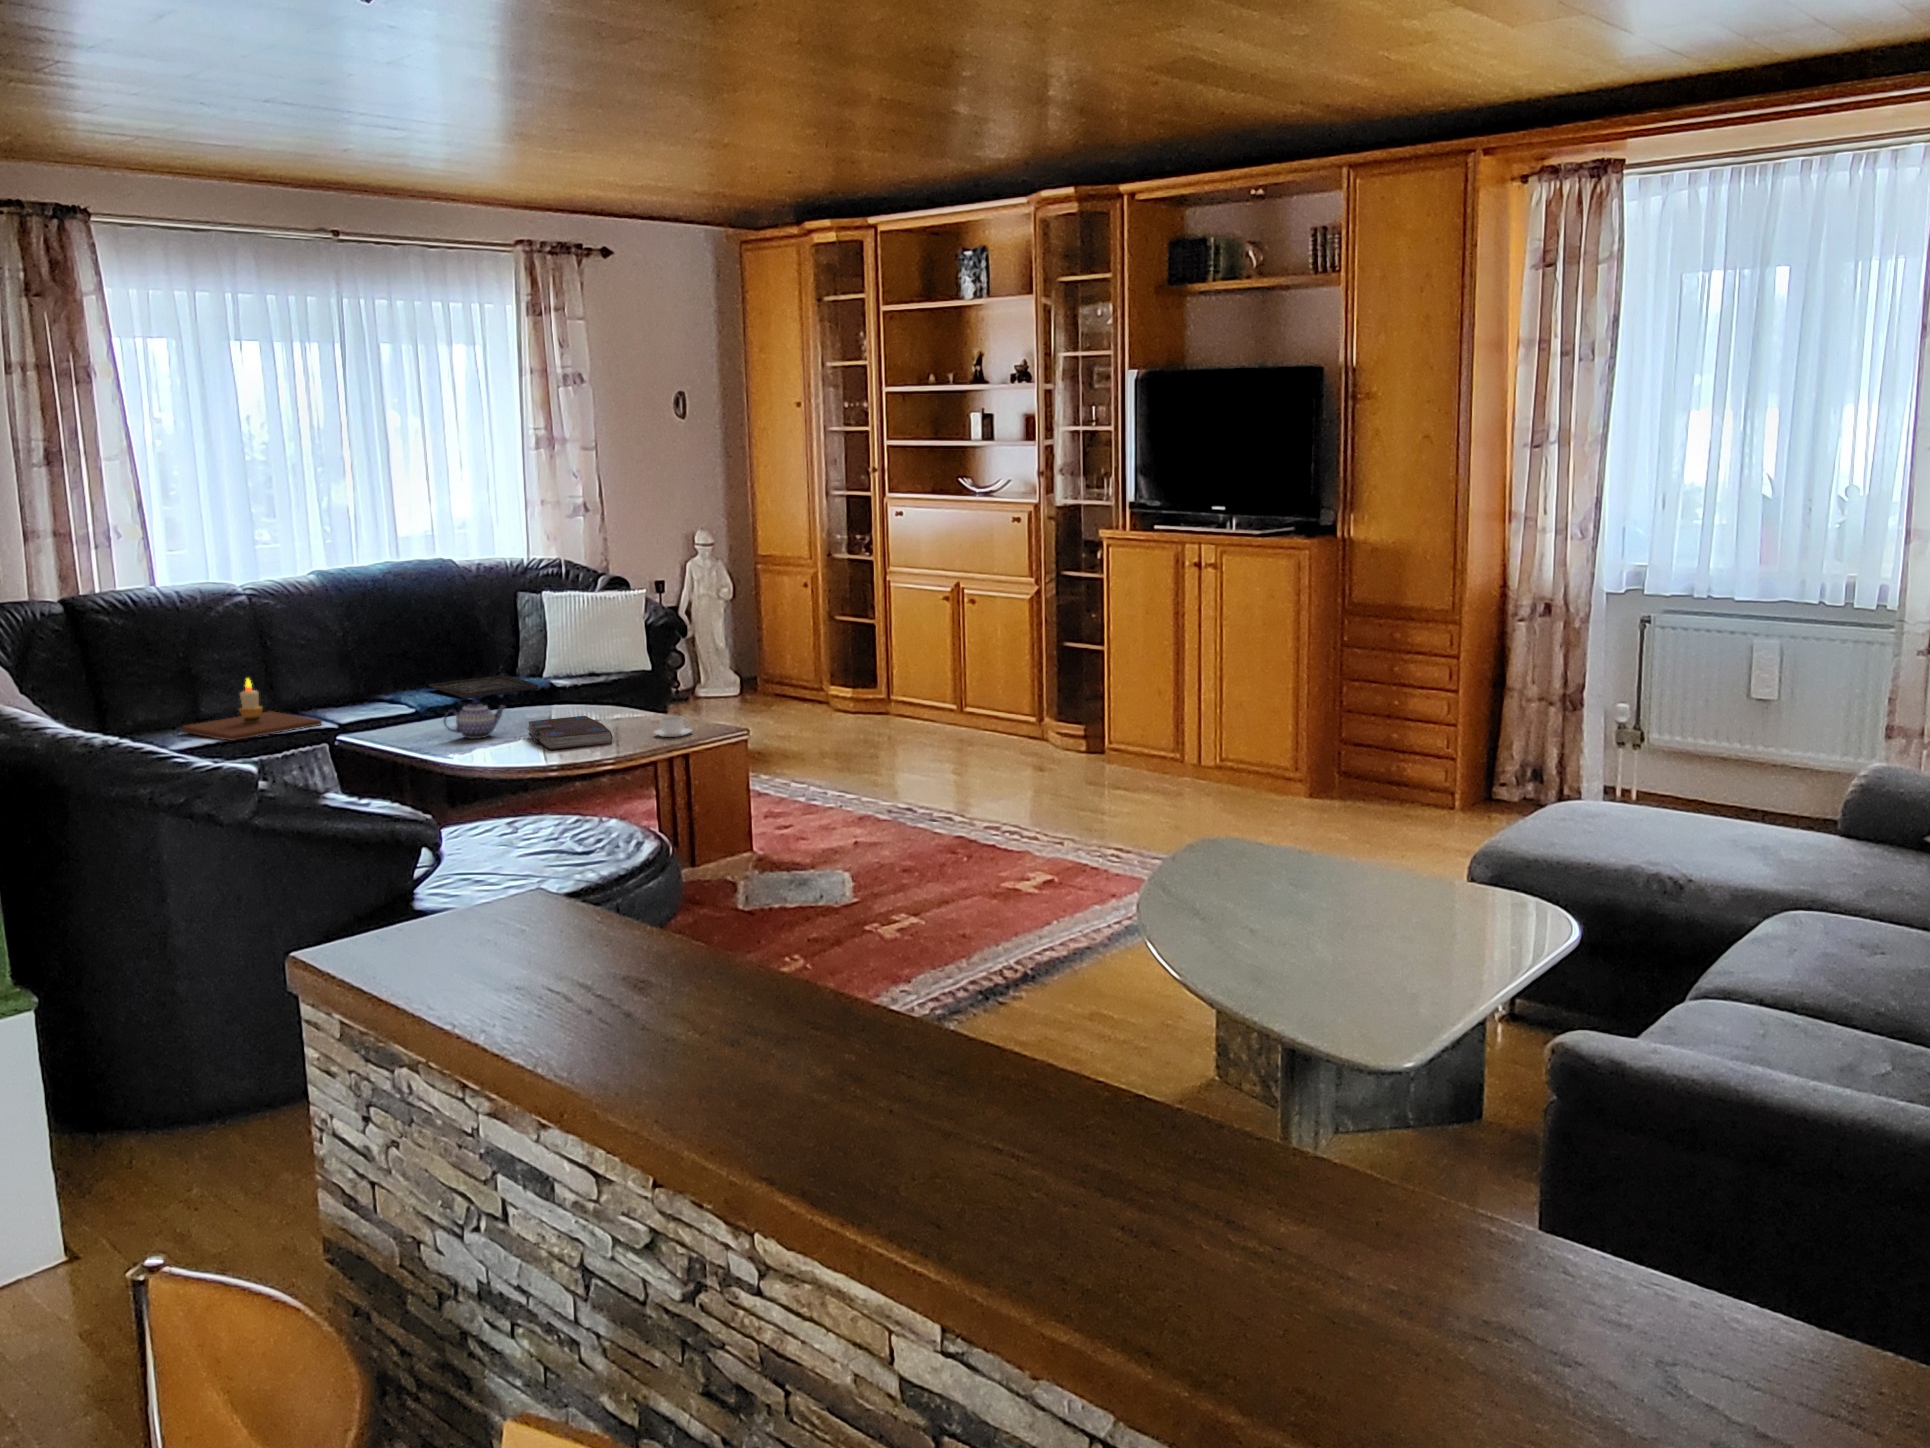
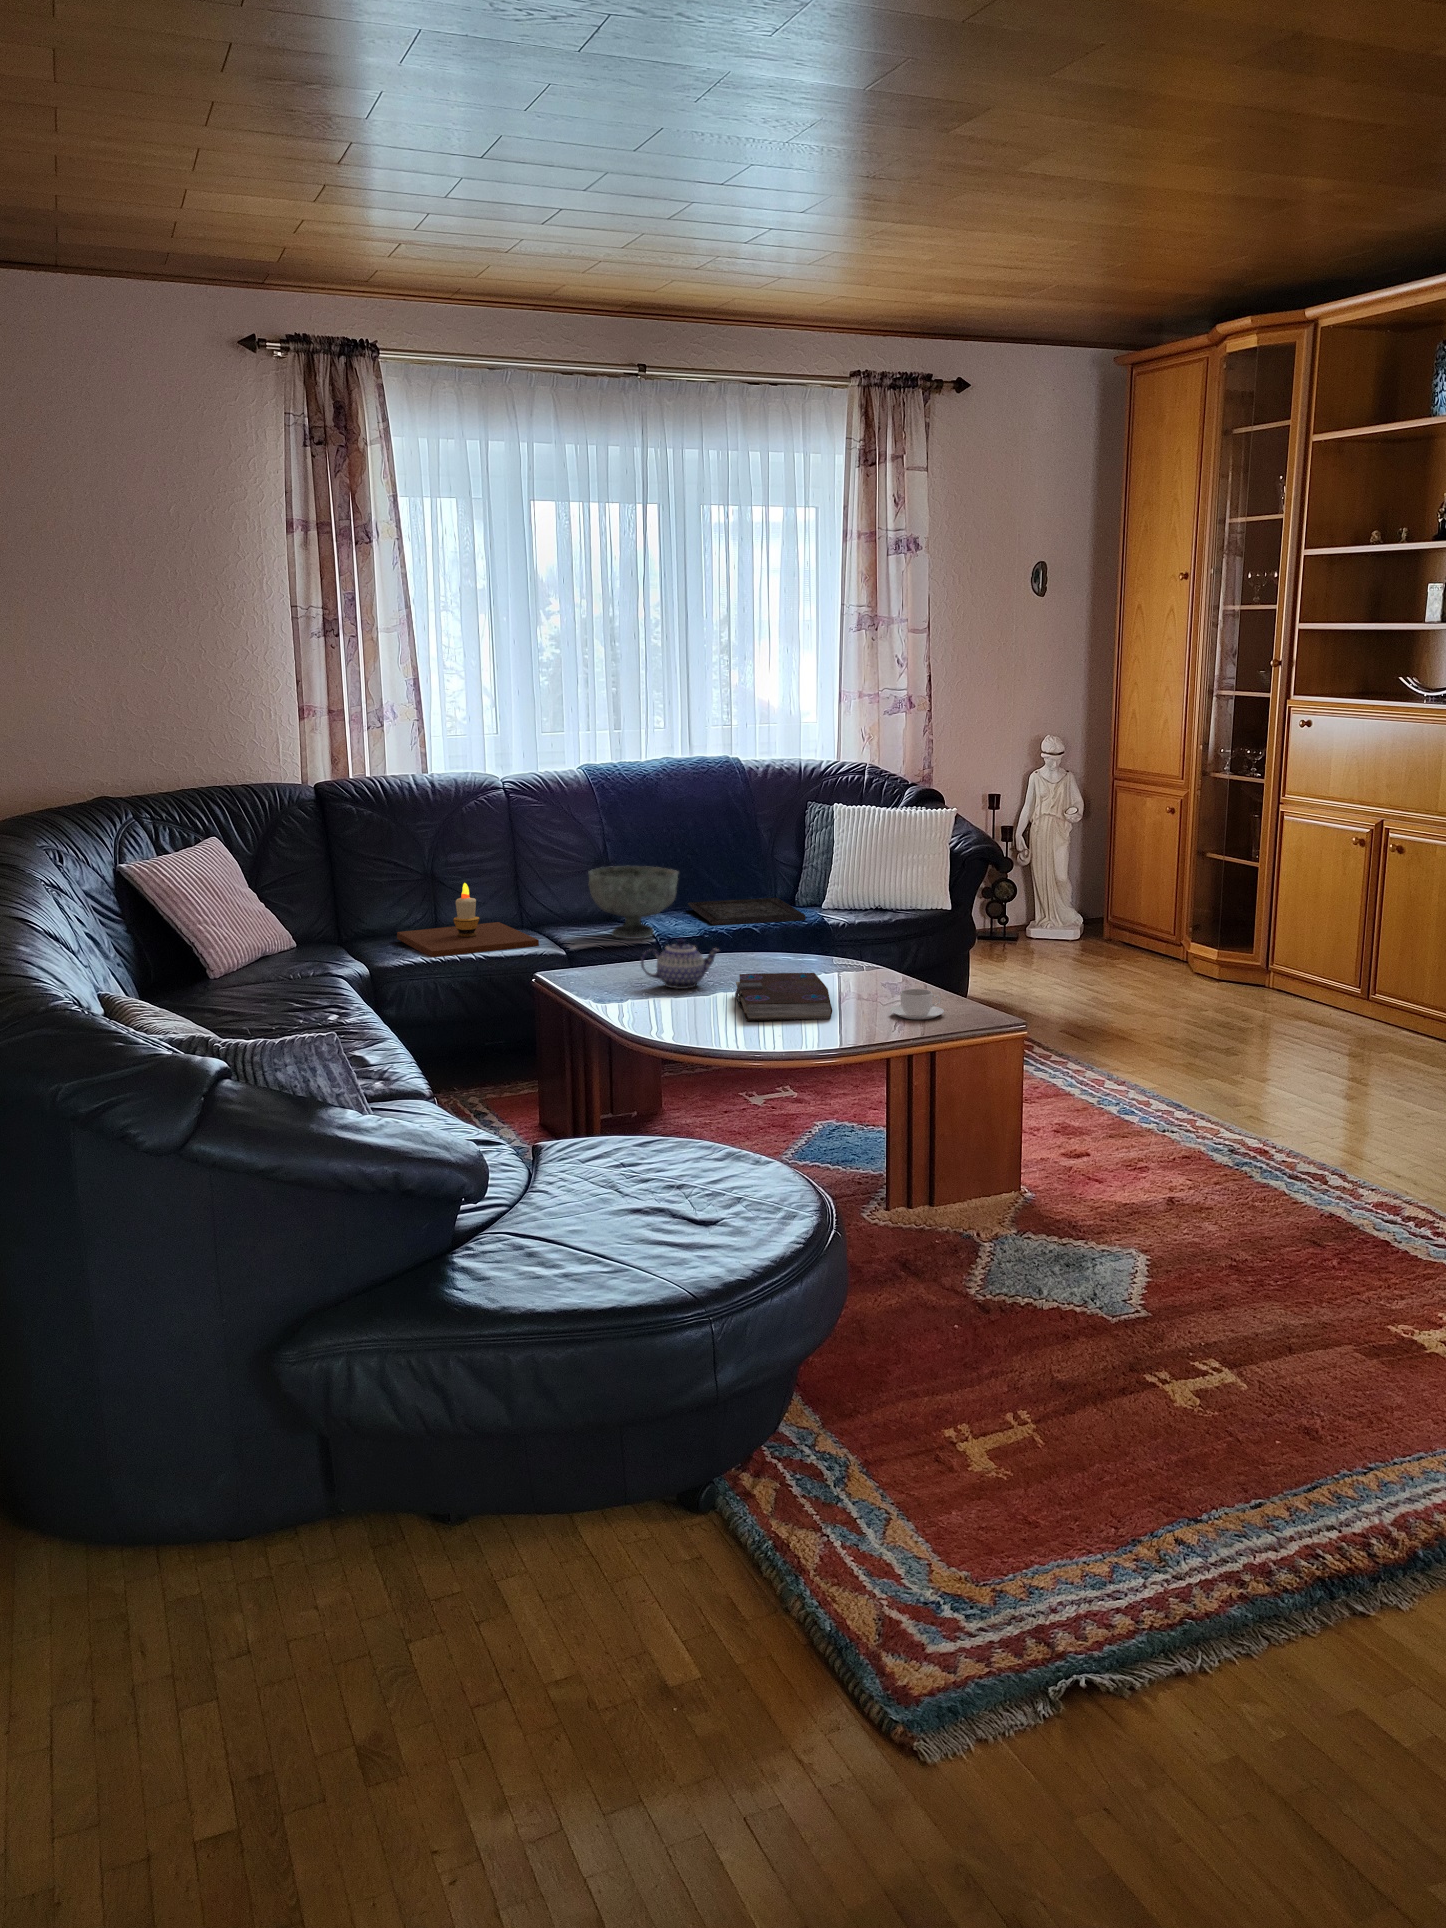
decorative bowl: none [356,654,435,714] -> present [588,866,678,939]

